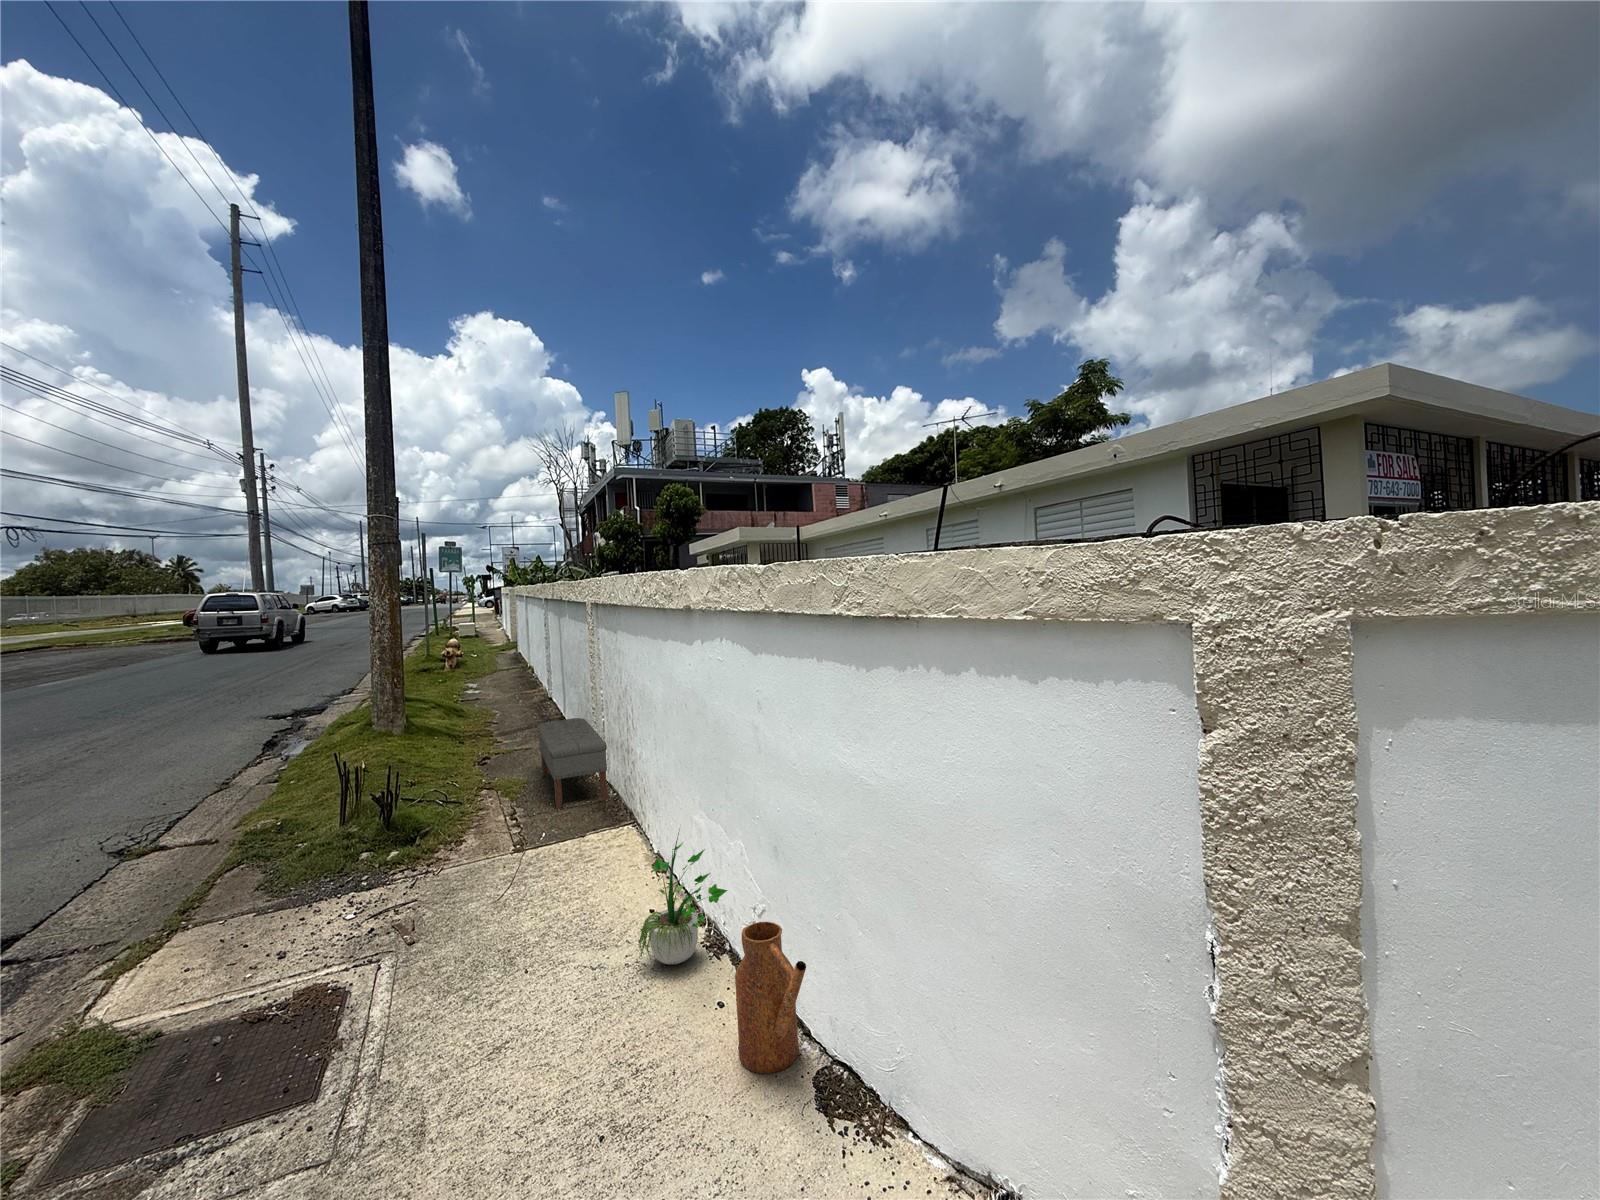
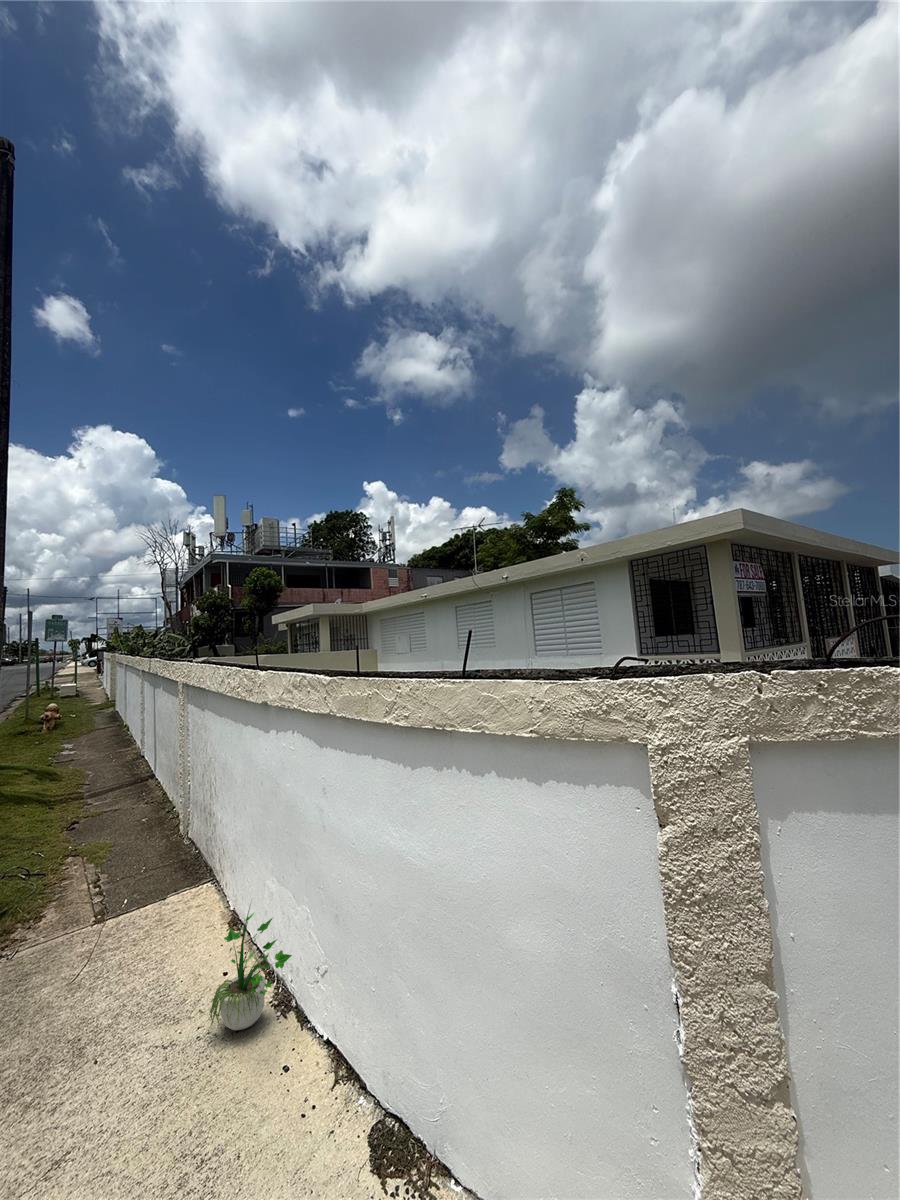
bench: present [537,718,608,809] -> none [124,794,188,881]
watering can: present [735,922,806,1074] -> none [297,986,360,1134]

